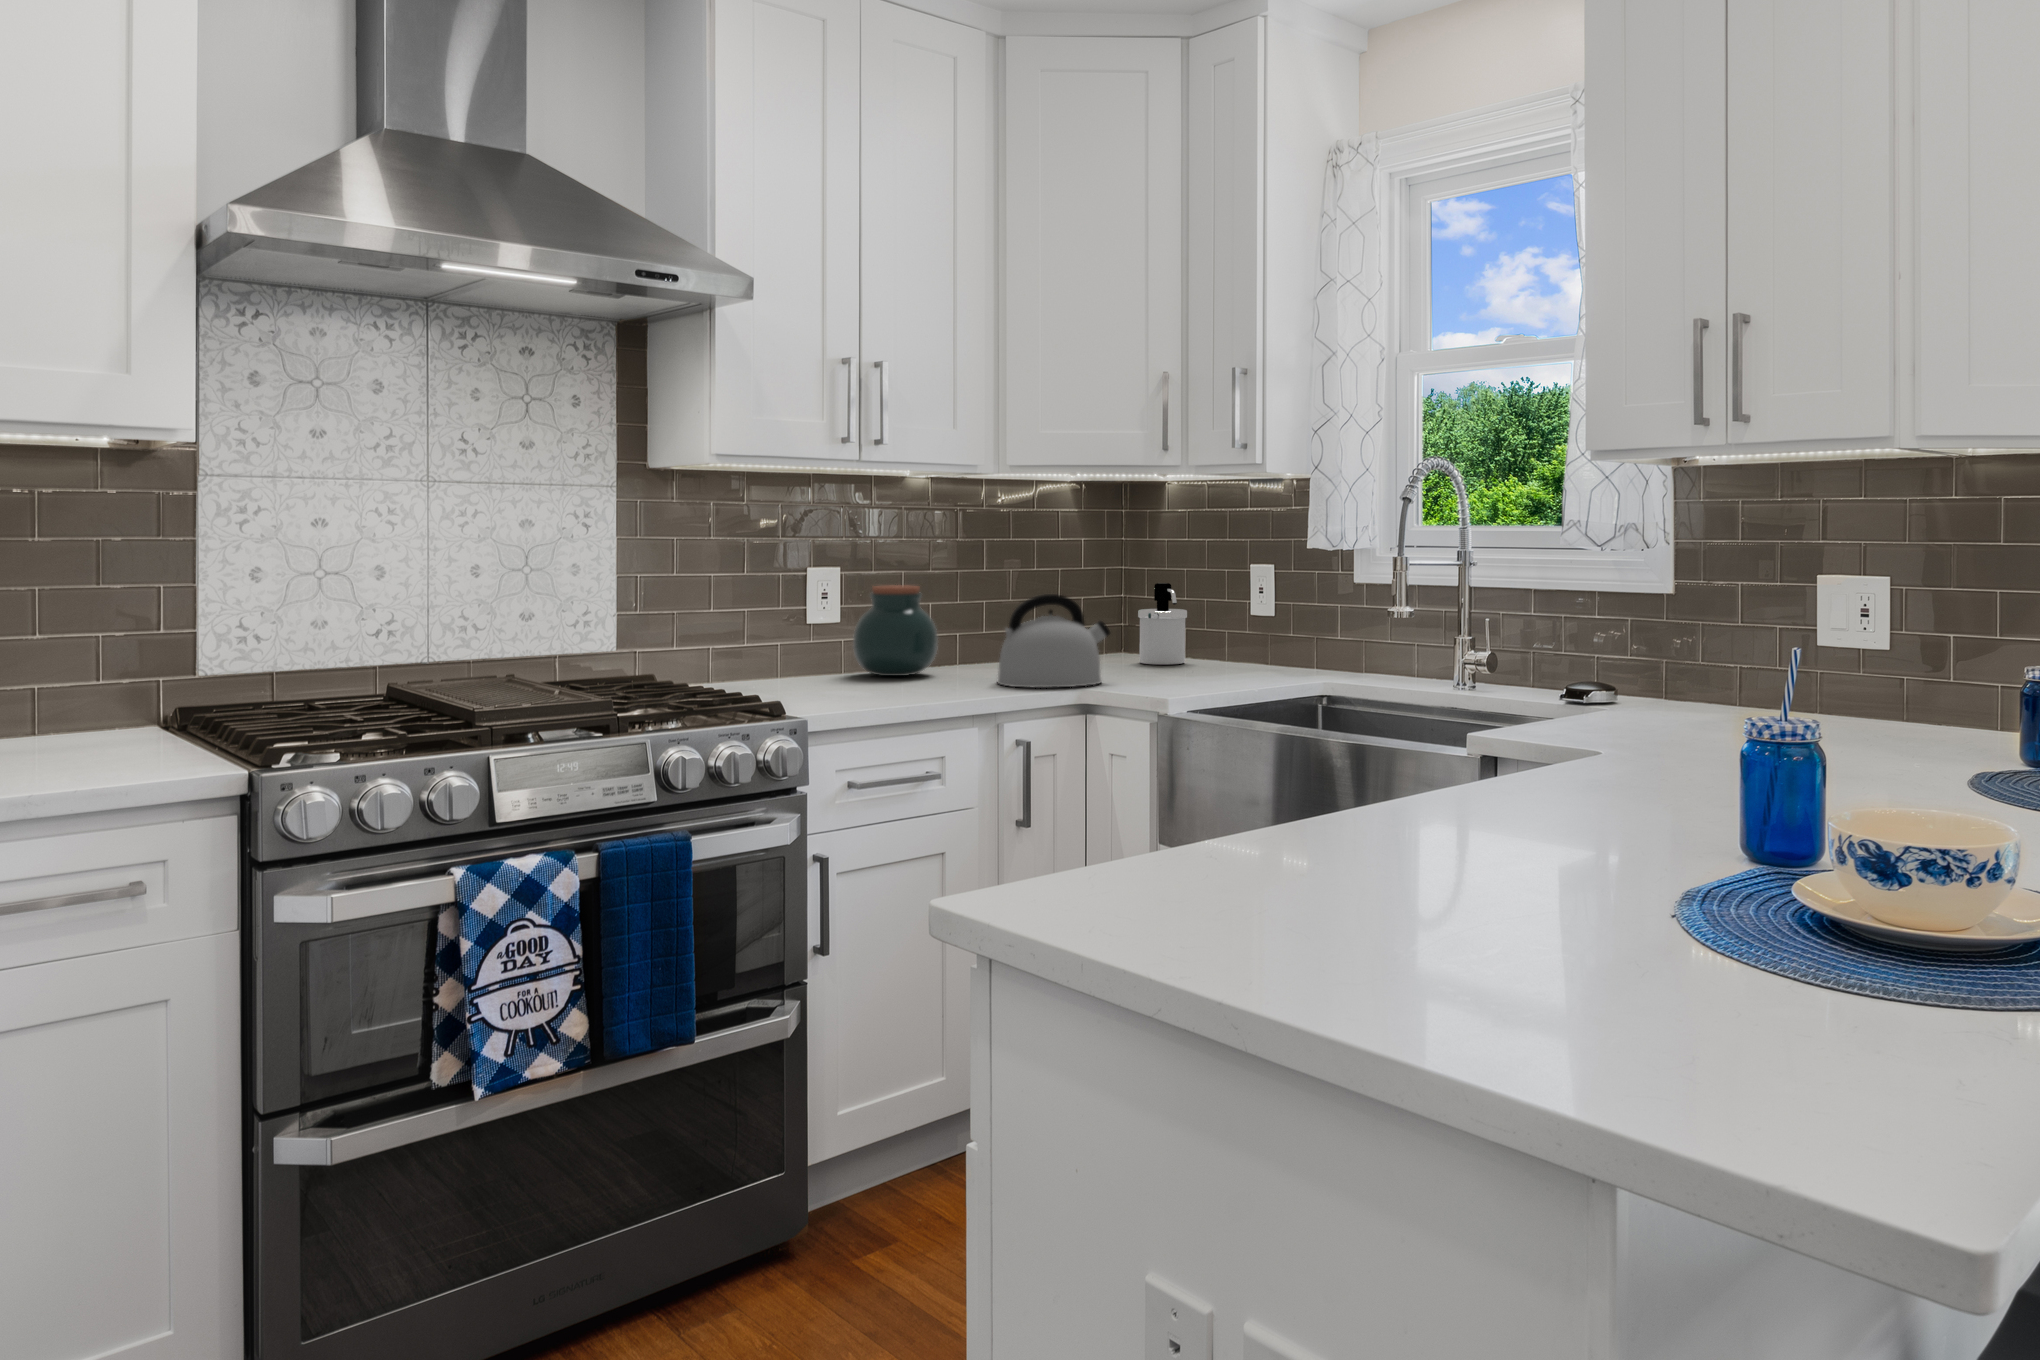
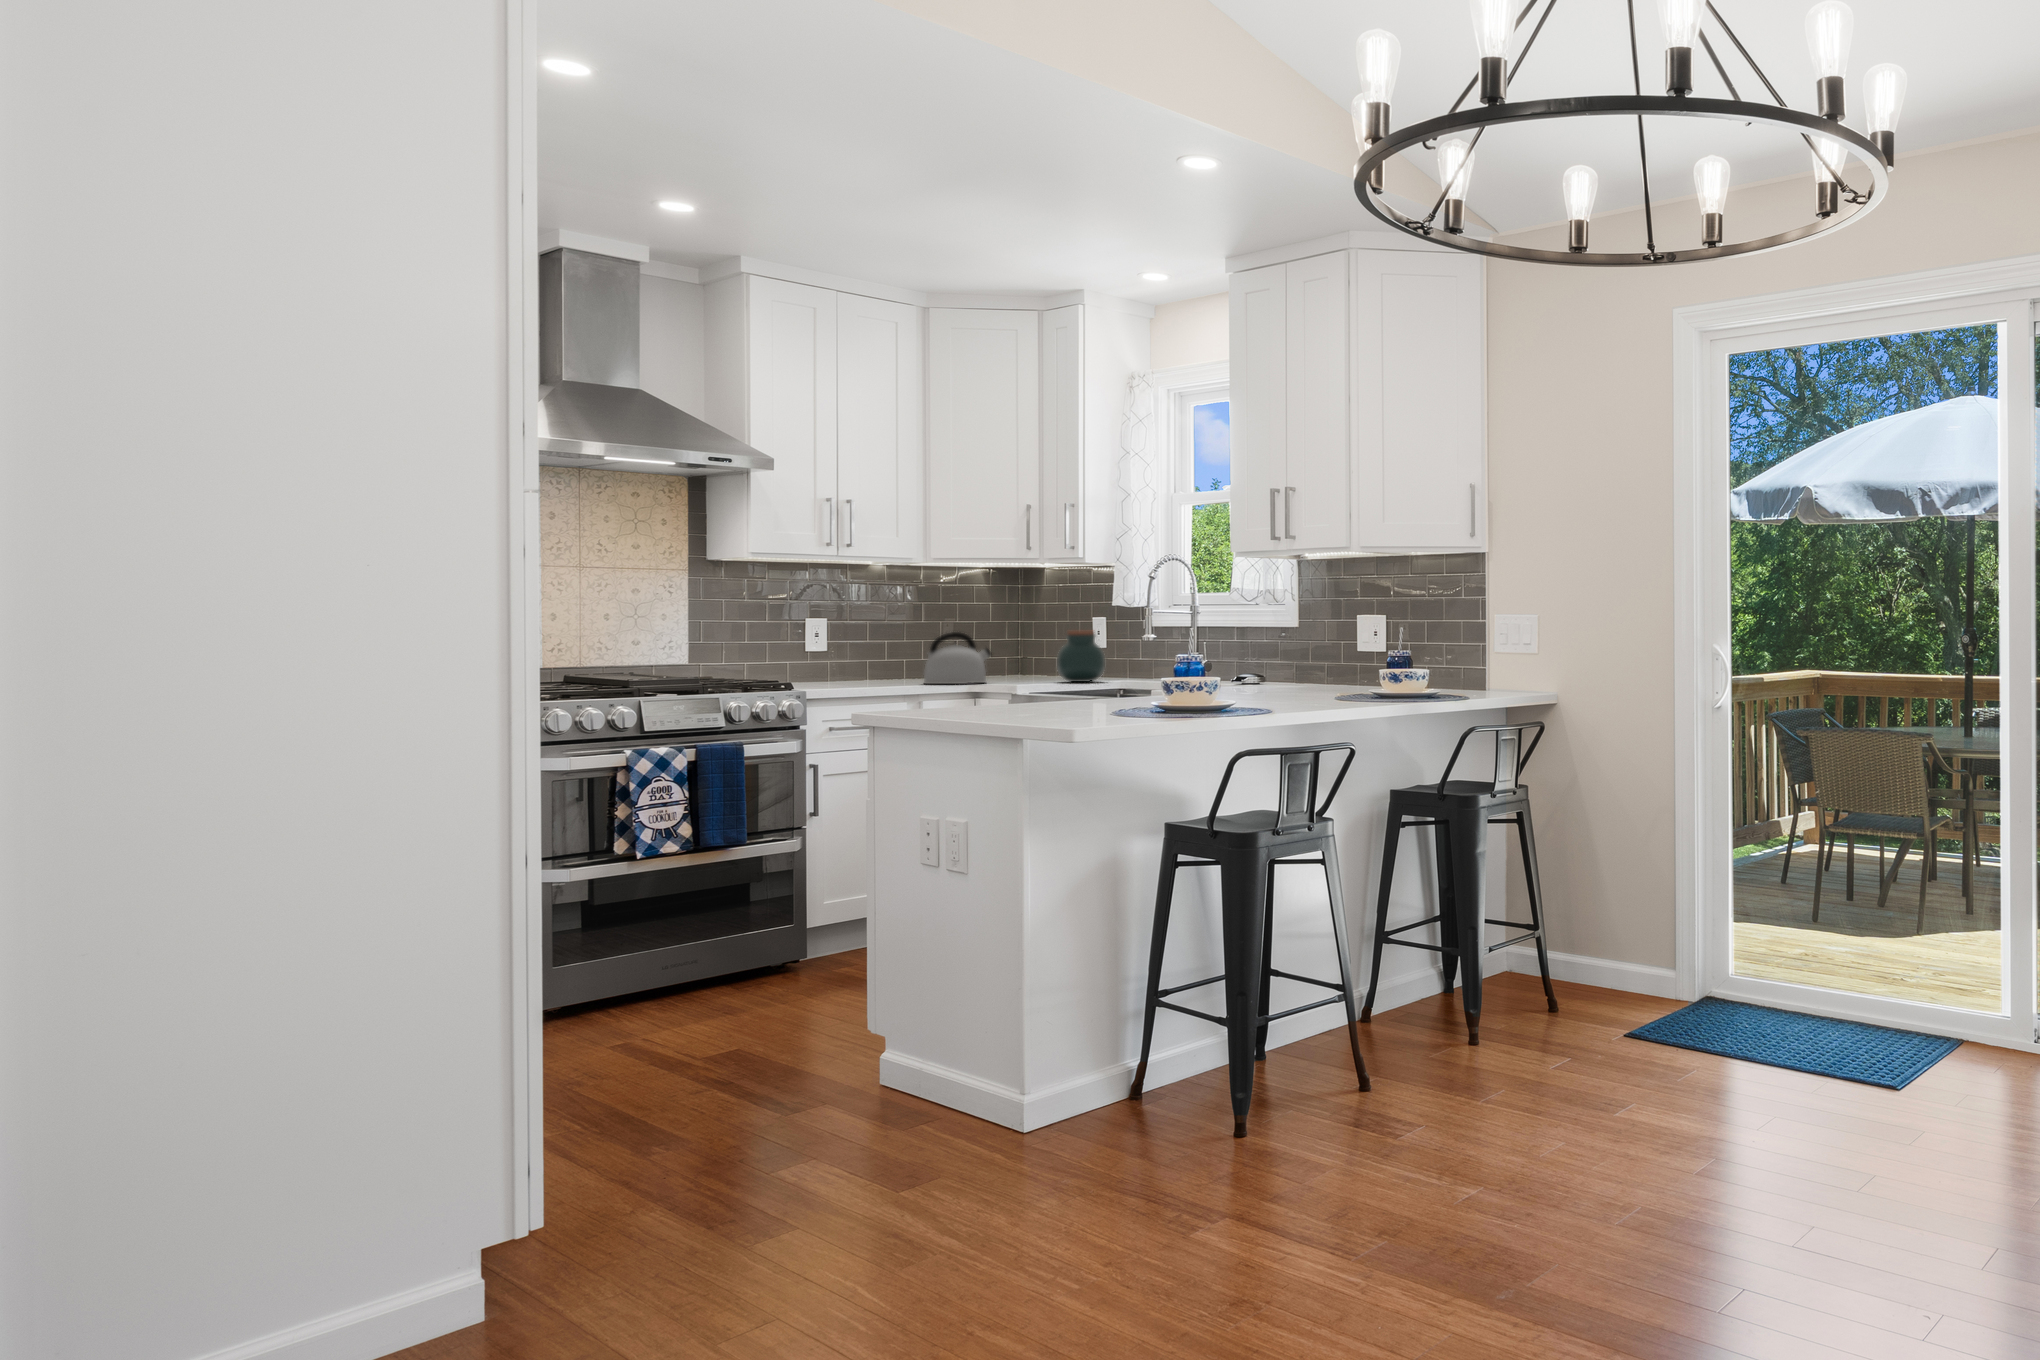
soap dispenser: present [1138,583,1187,665] -> none [1021,630,1052,678]
jar: present [853,585,938,676] -> present [1057,631,1105,682]

